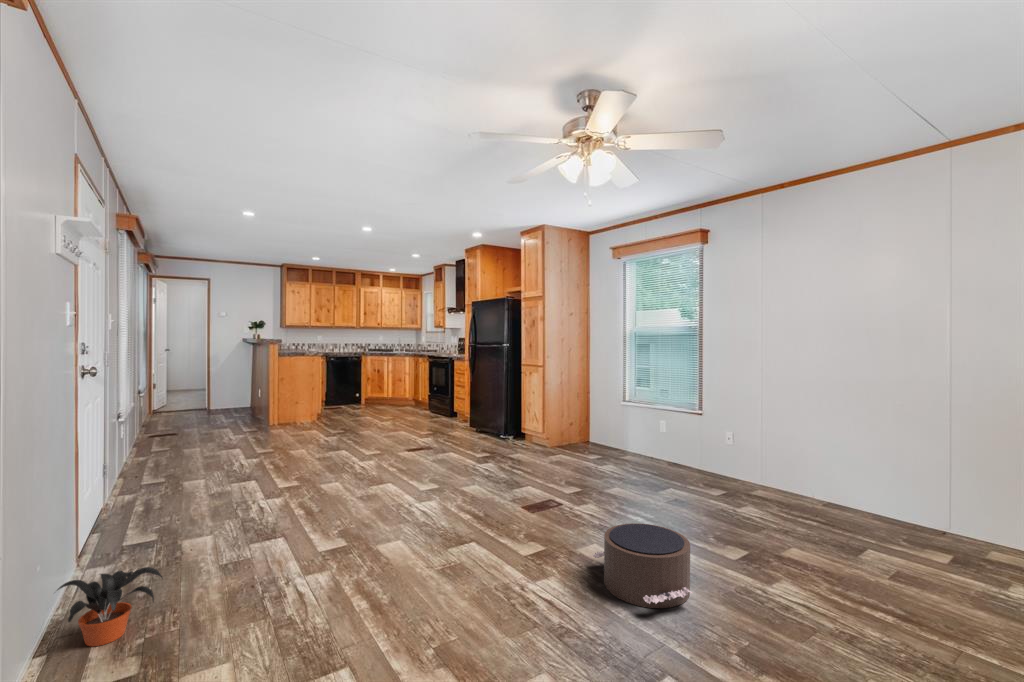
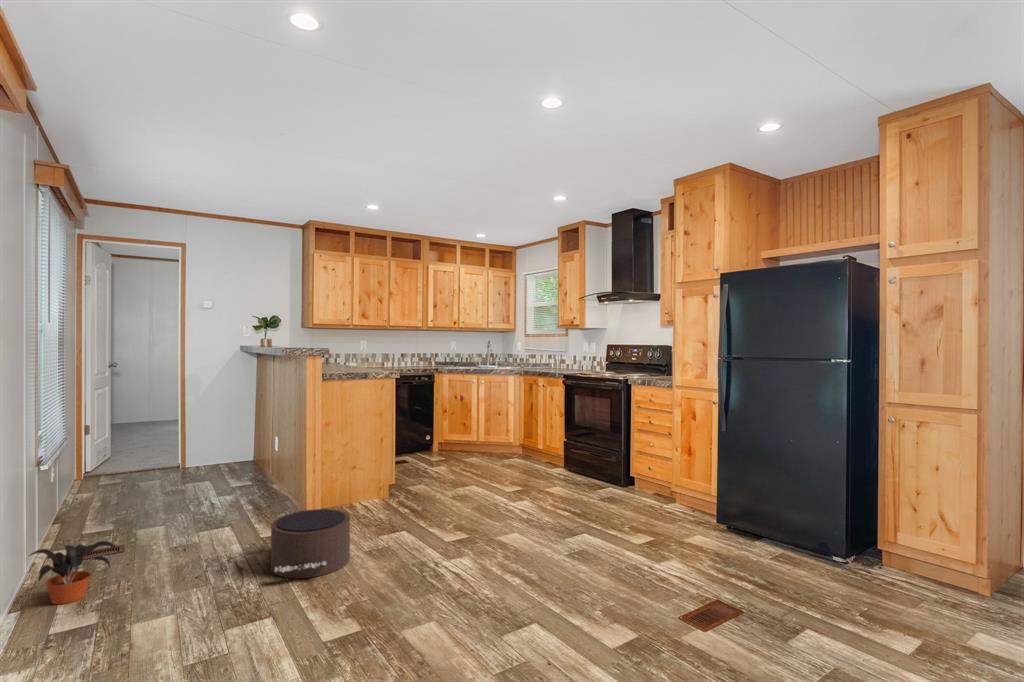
pouf: present [592,523,693,608] -> present [271,509,350,578]

